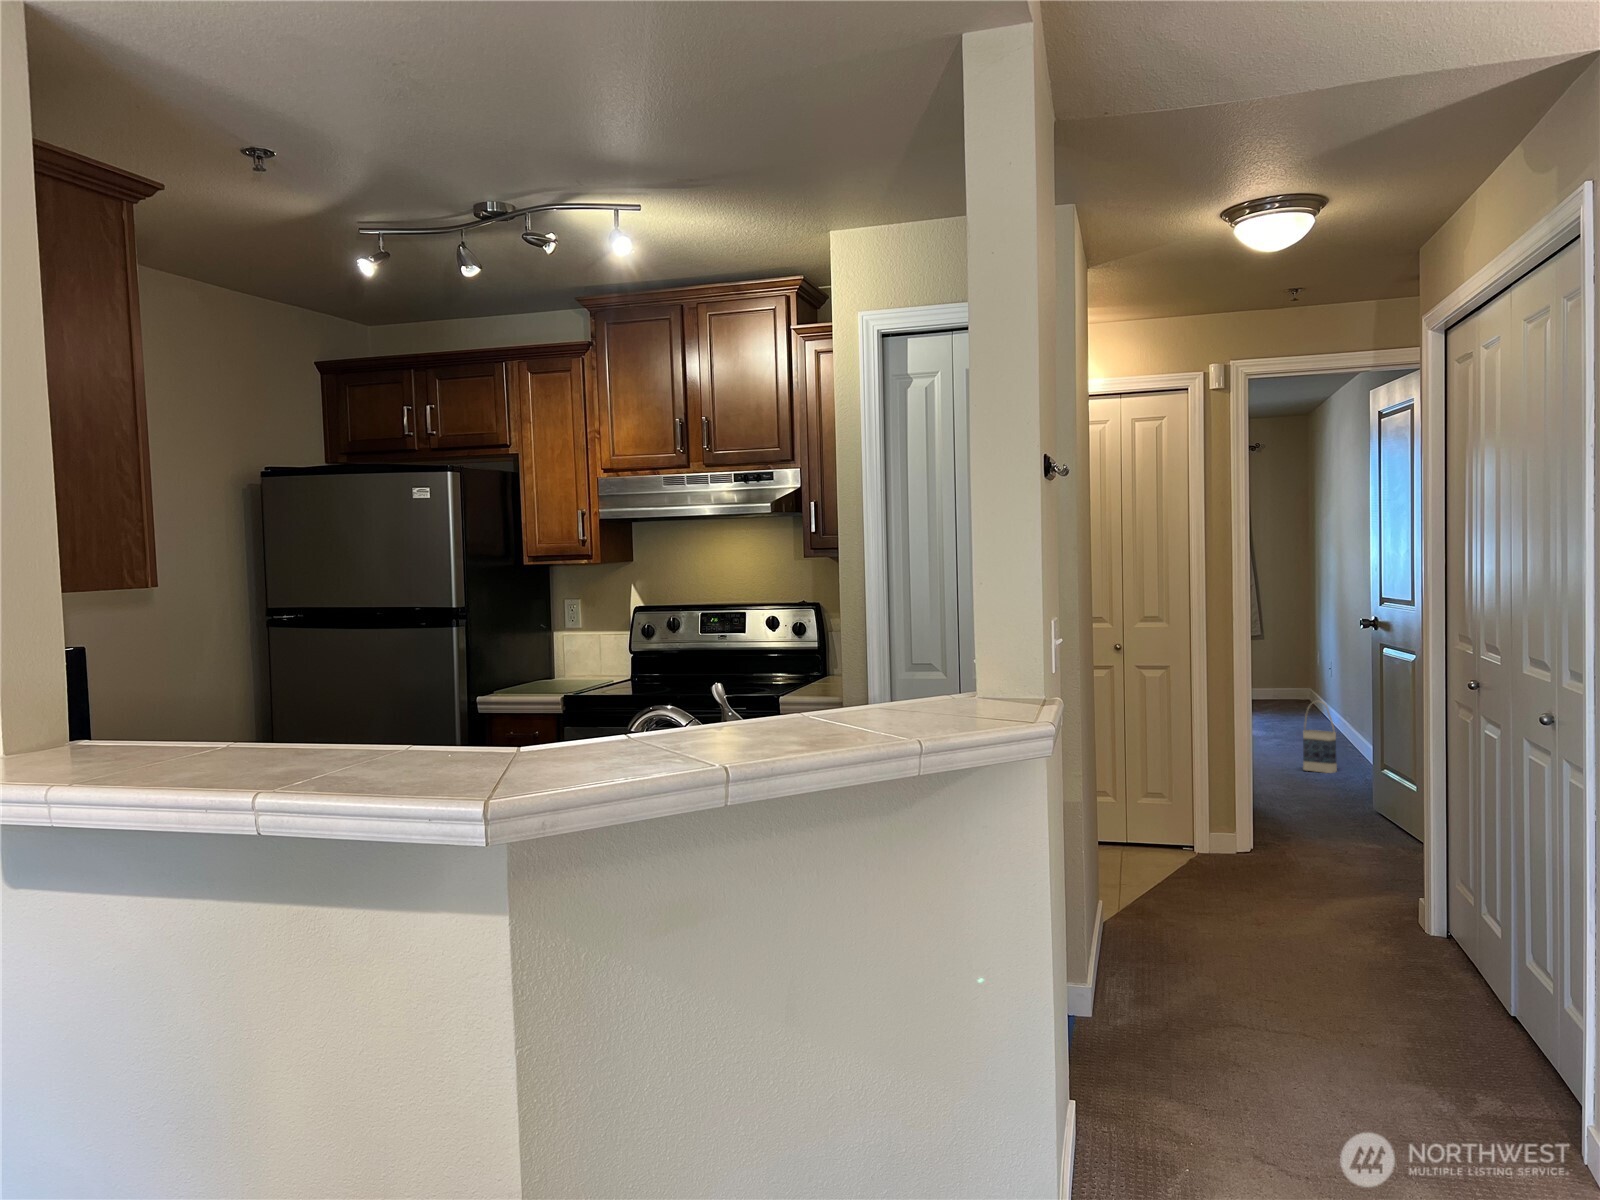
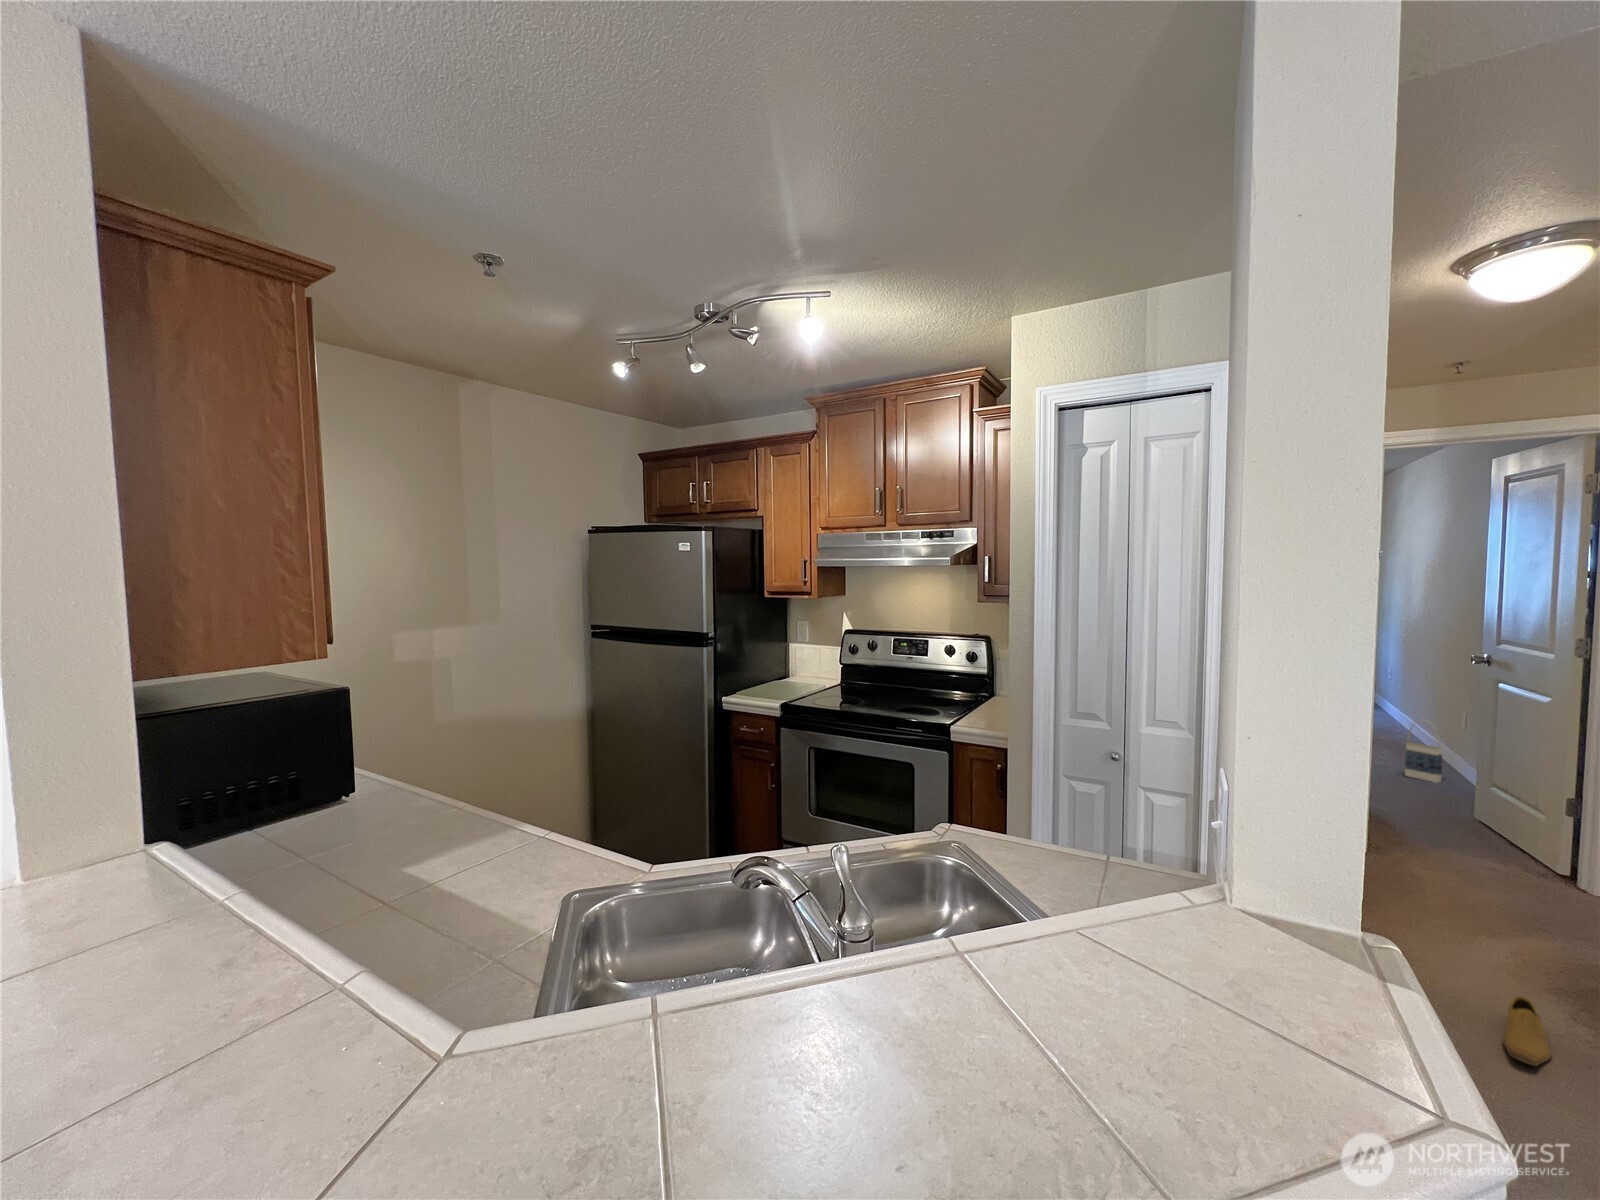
shoe: none [1298,914,1332,962] -> present [1502,996,1551,1066]

